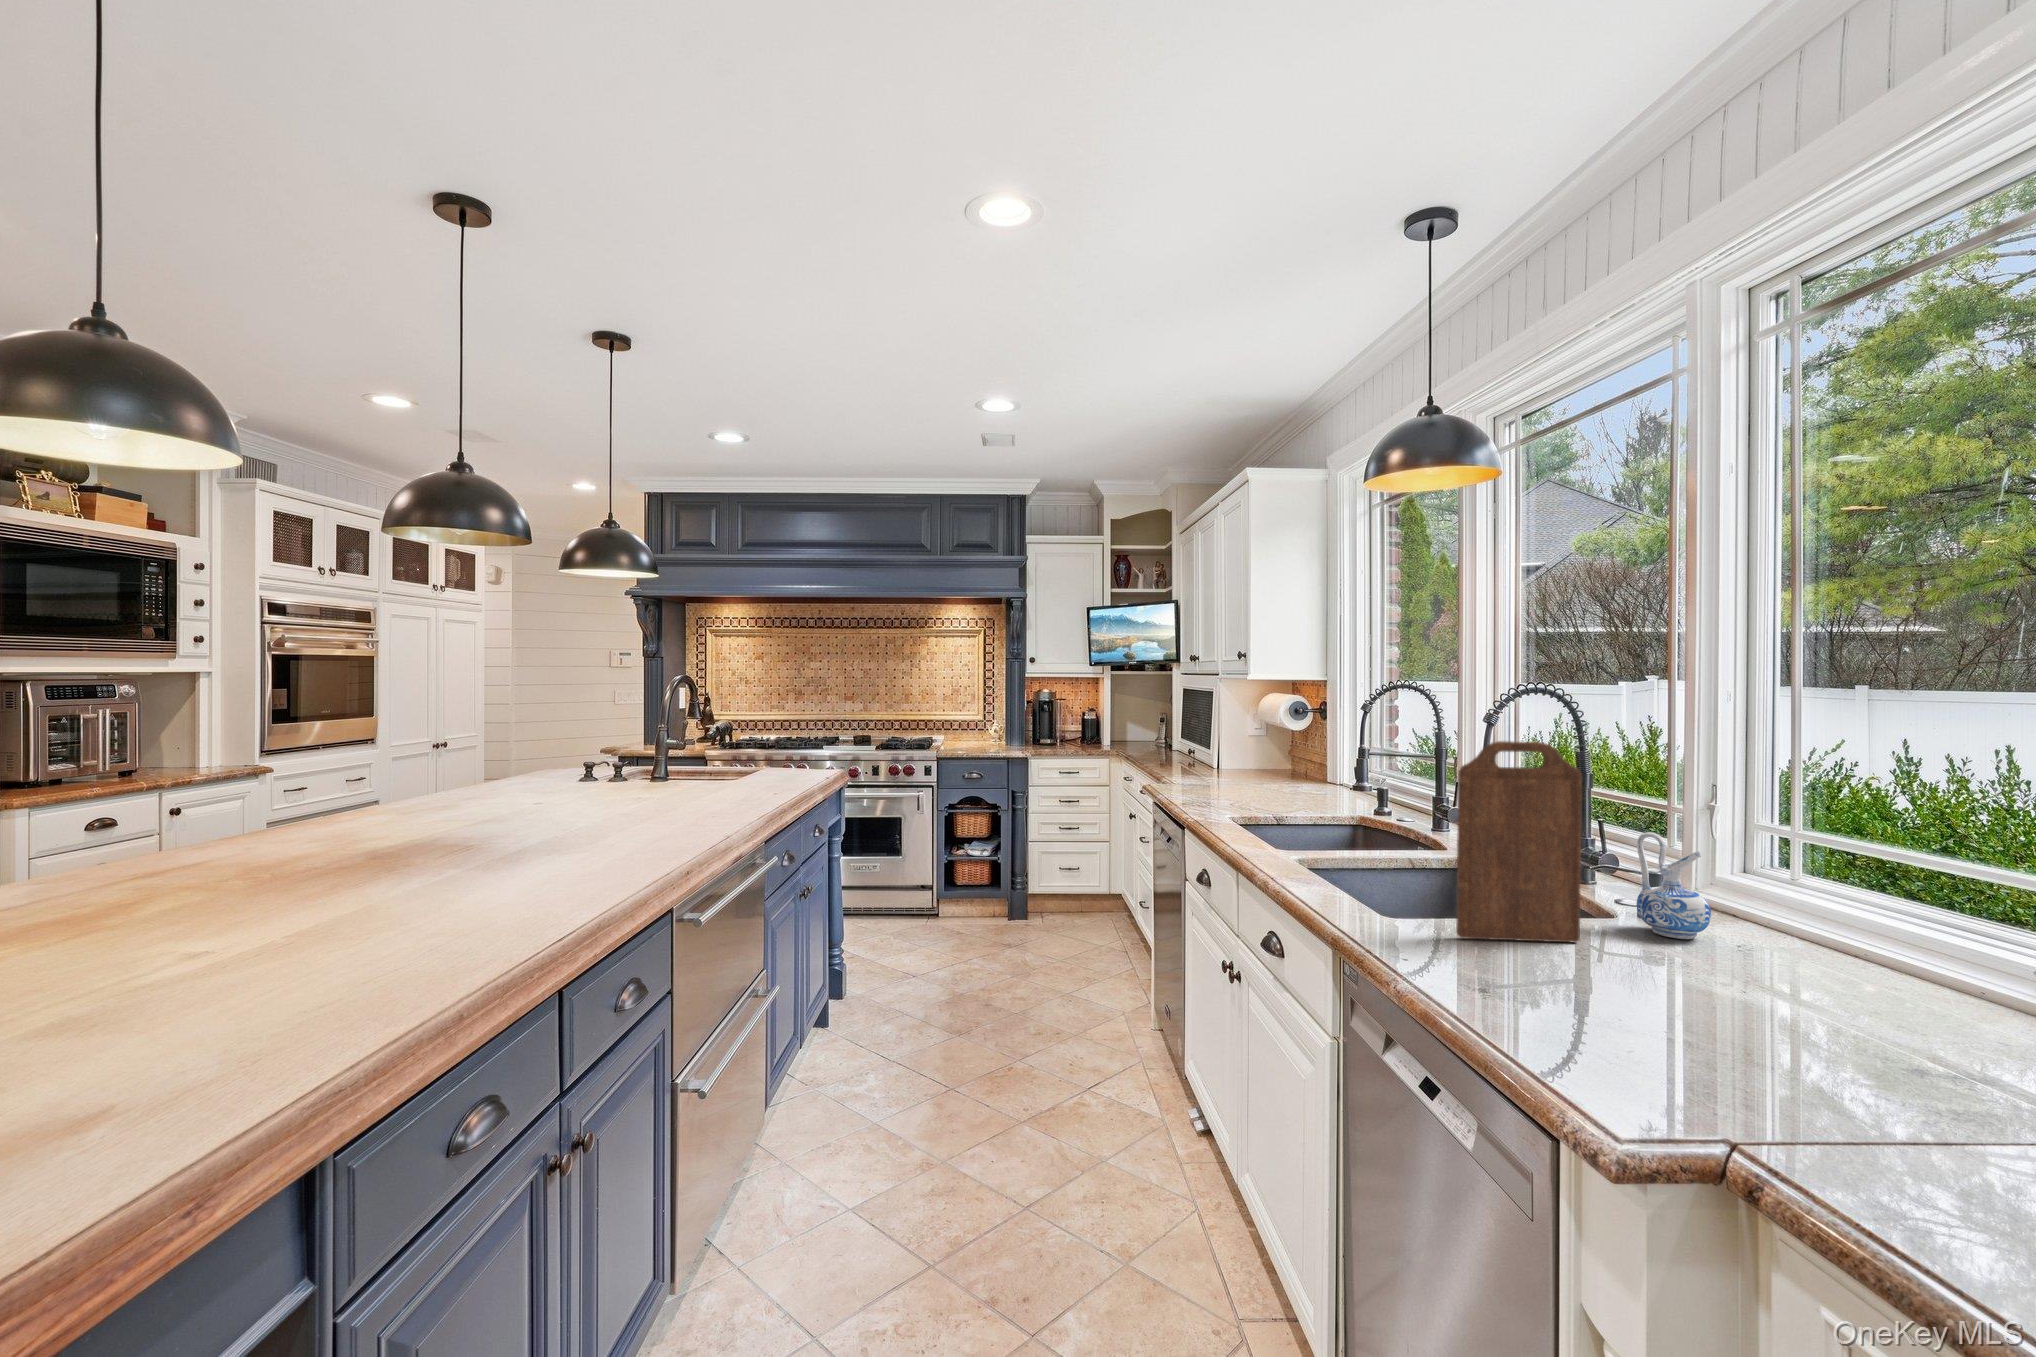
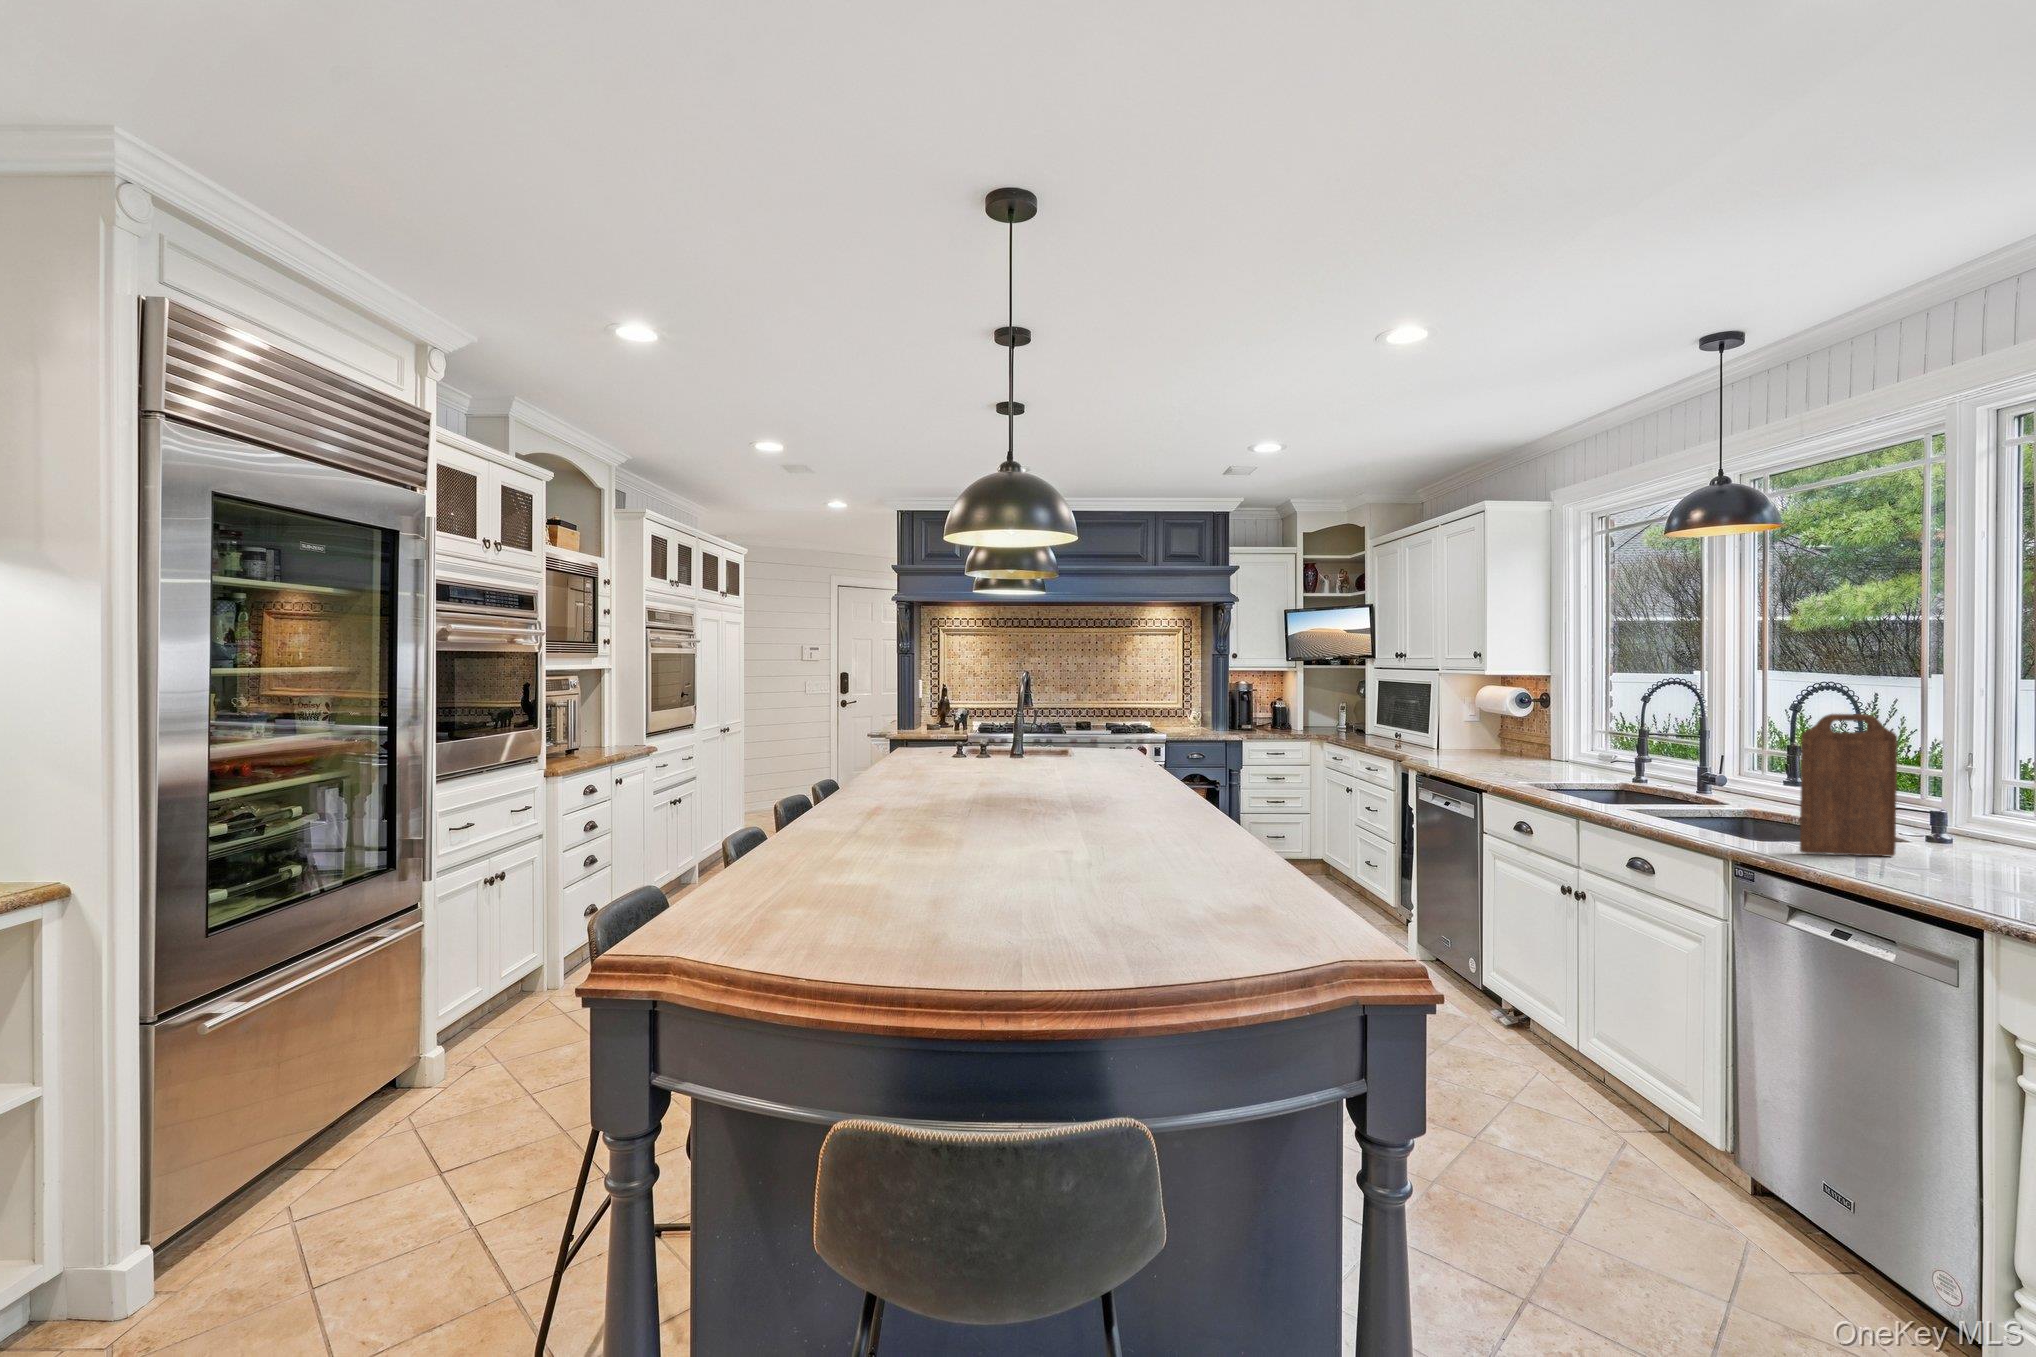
ceramic pitcher: present [1637,832,1711,939] -> none [1931,780,1993,856]

